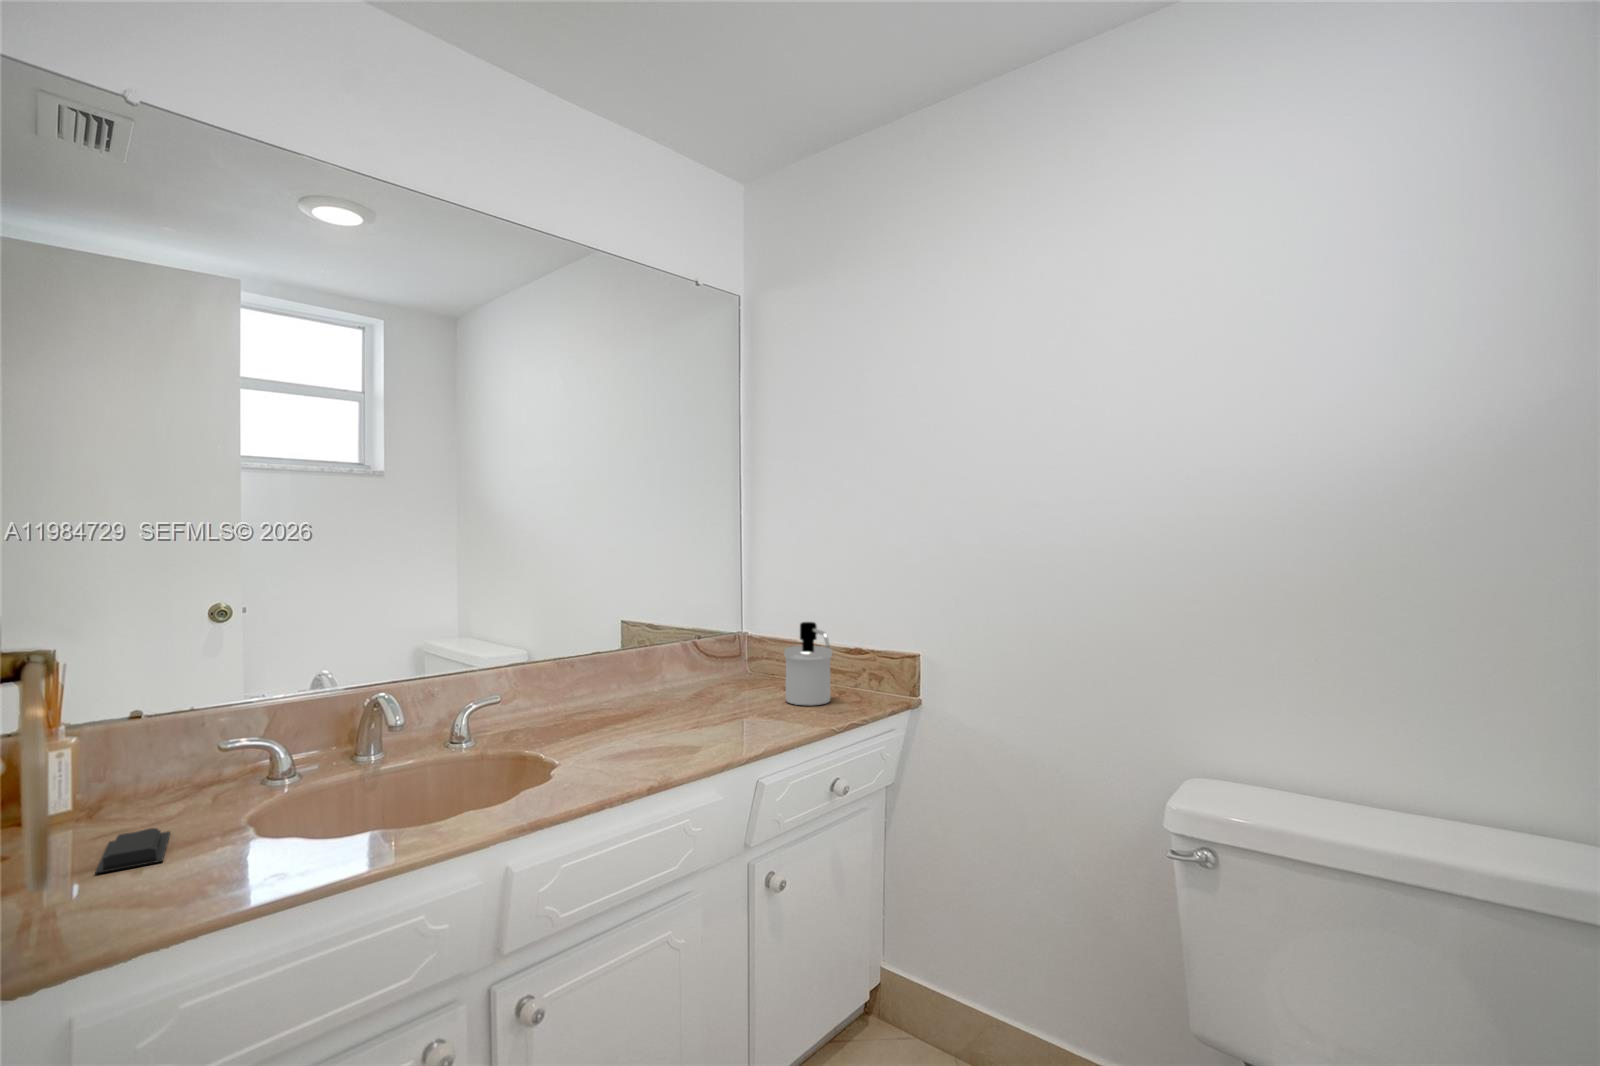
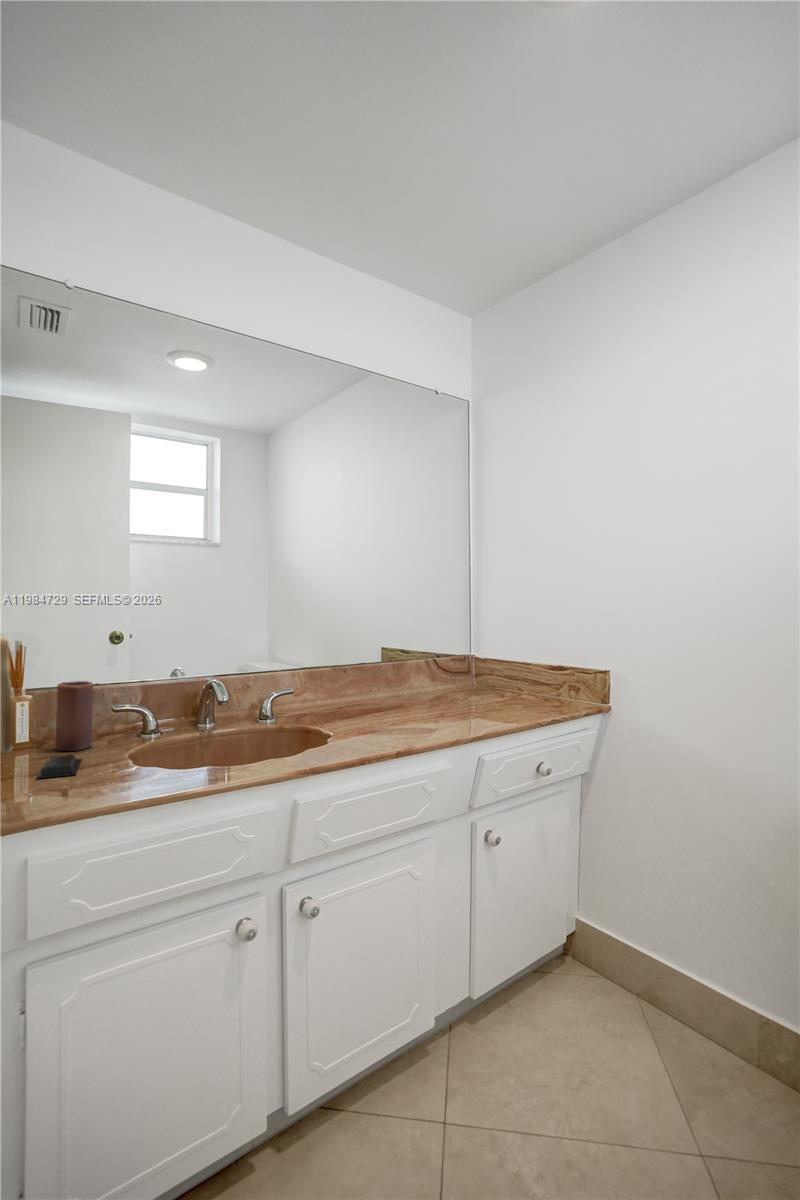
soap dispenser: present [784,622,832,705] -> none [501,644,539,708]
candle: none [123,710,186,820] -> present [56,681,94,751]

